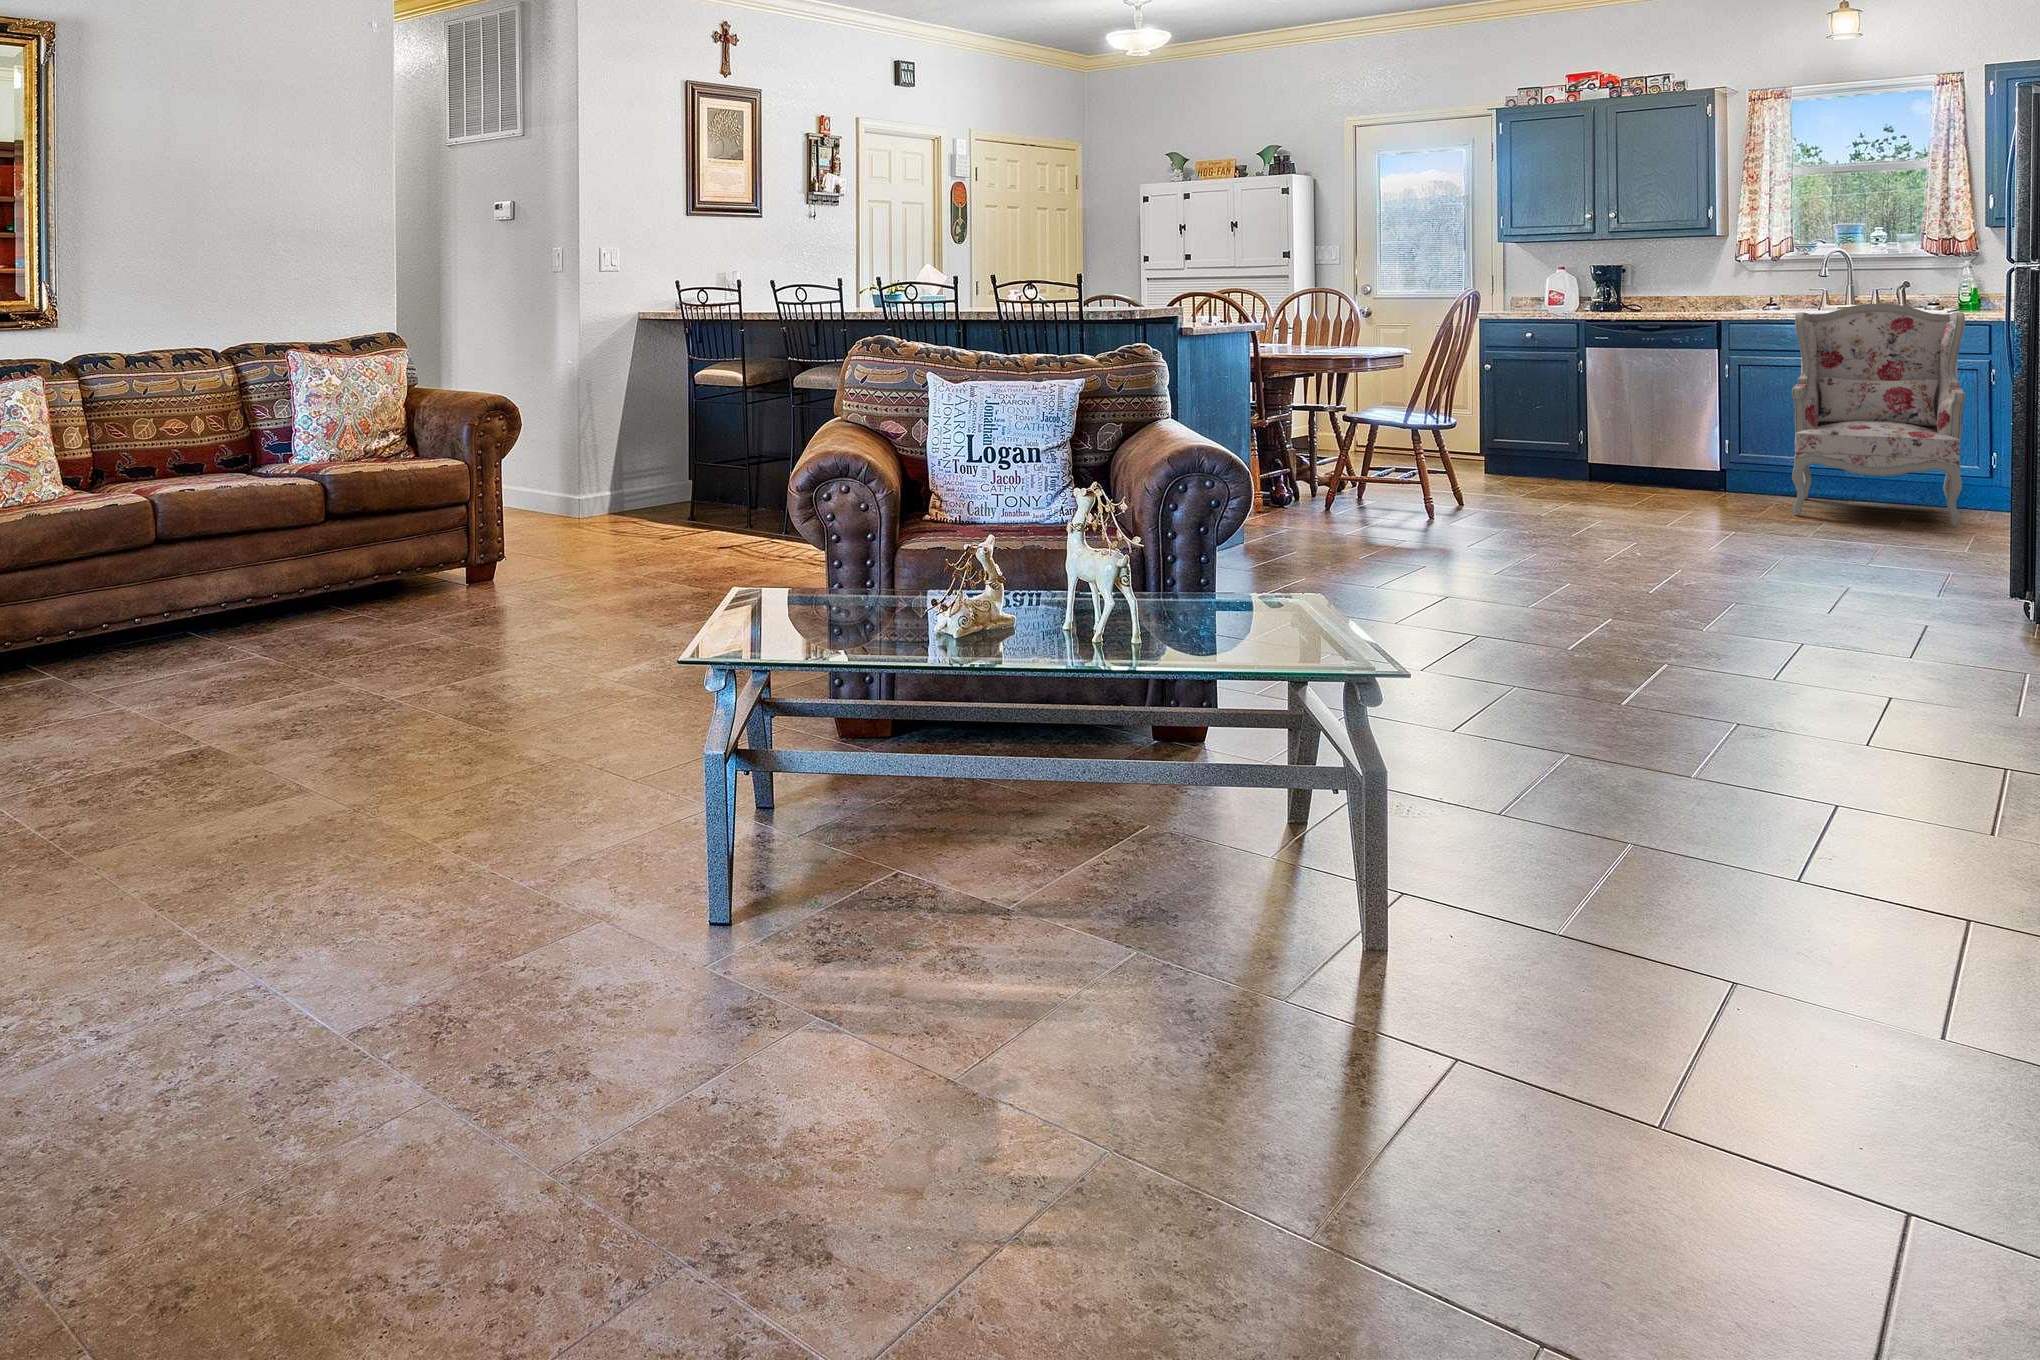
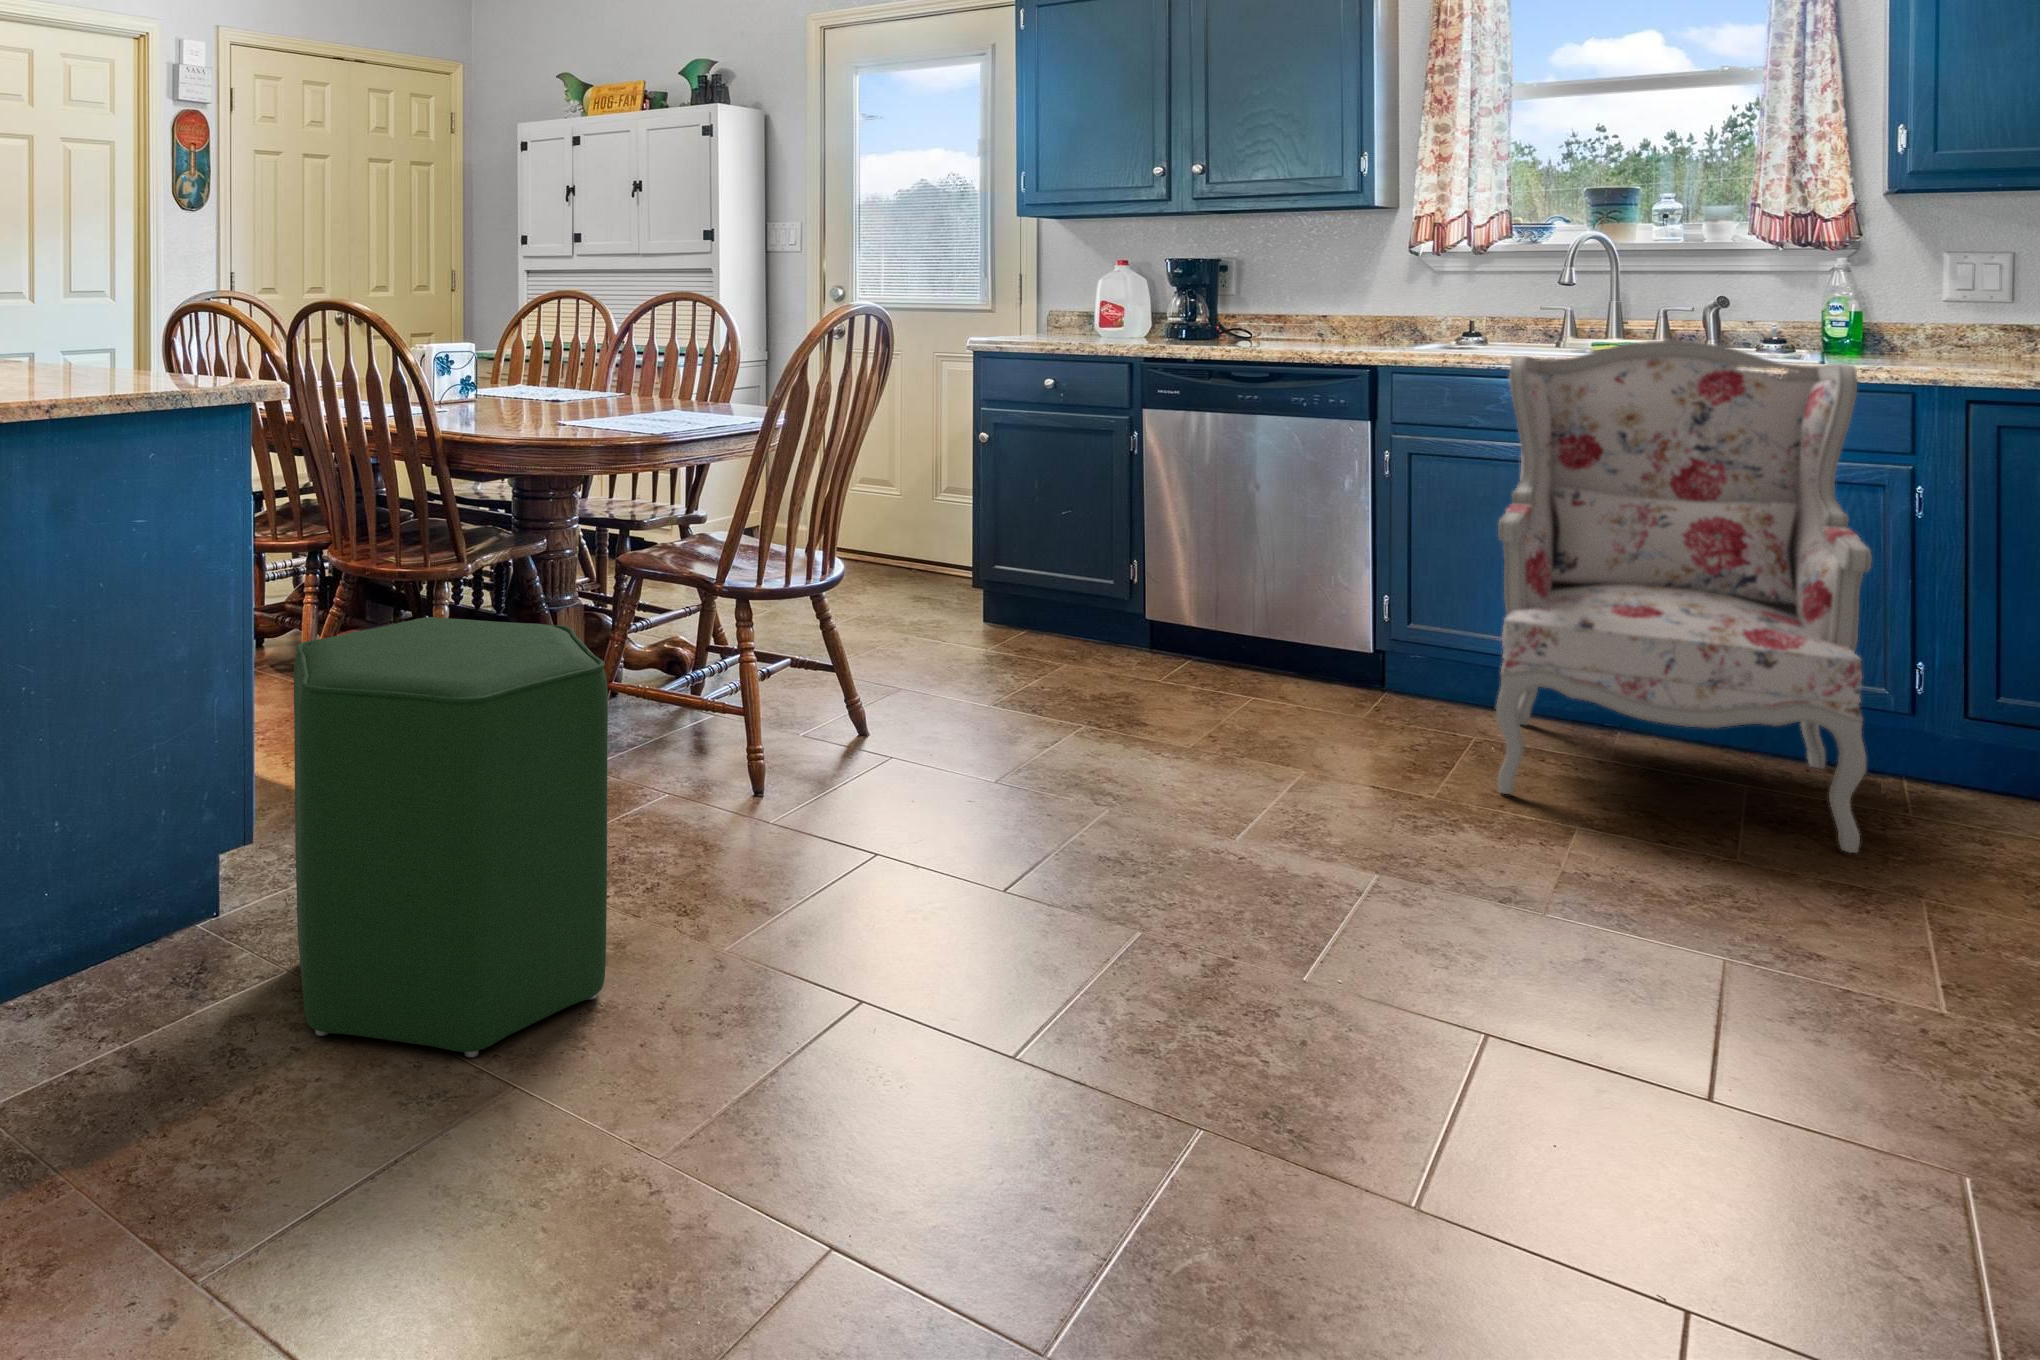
ottoman: none [1307,417,1445,563] -> present [294,617,608,1057]

